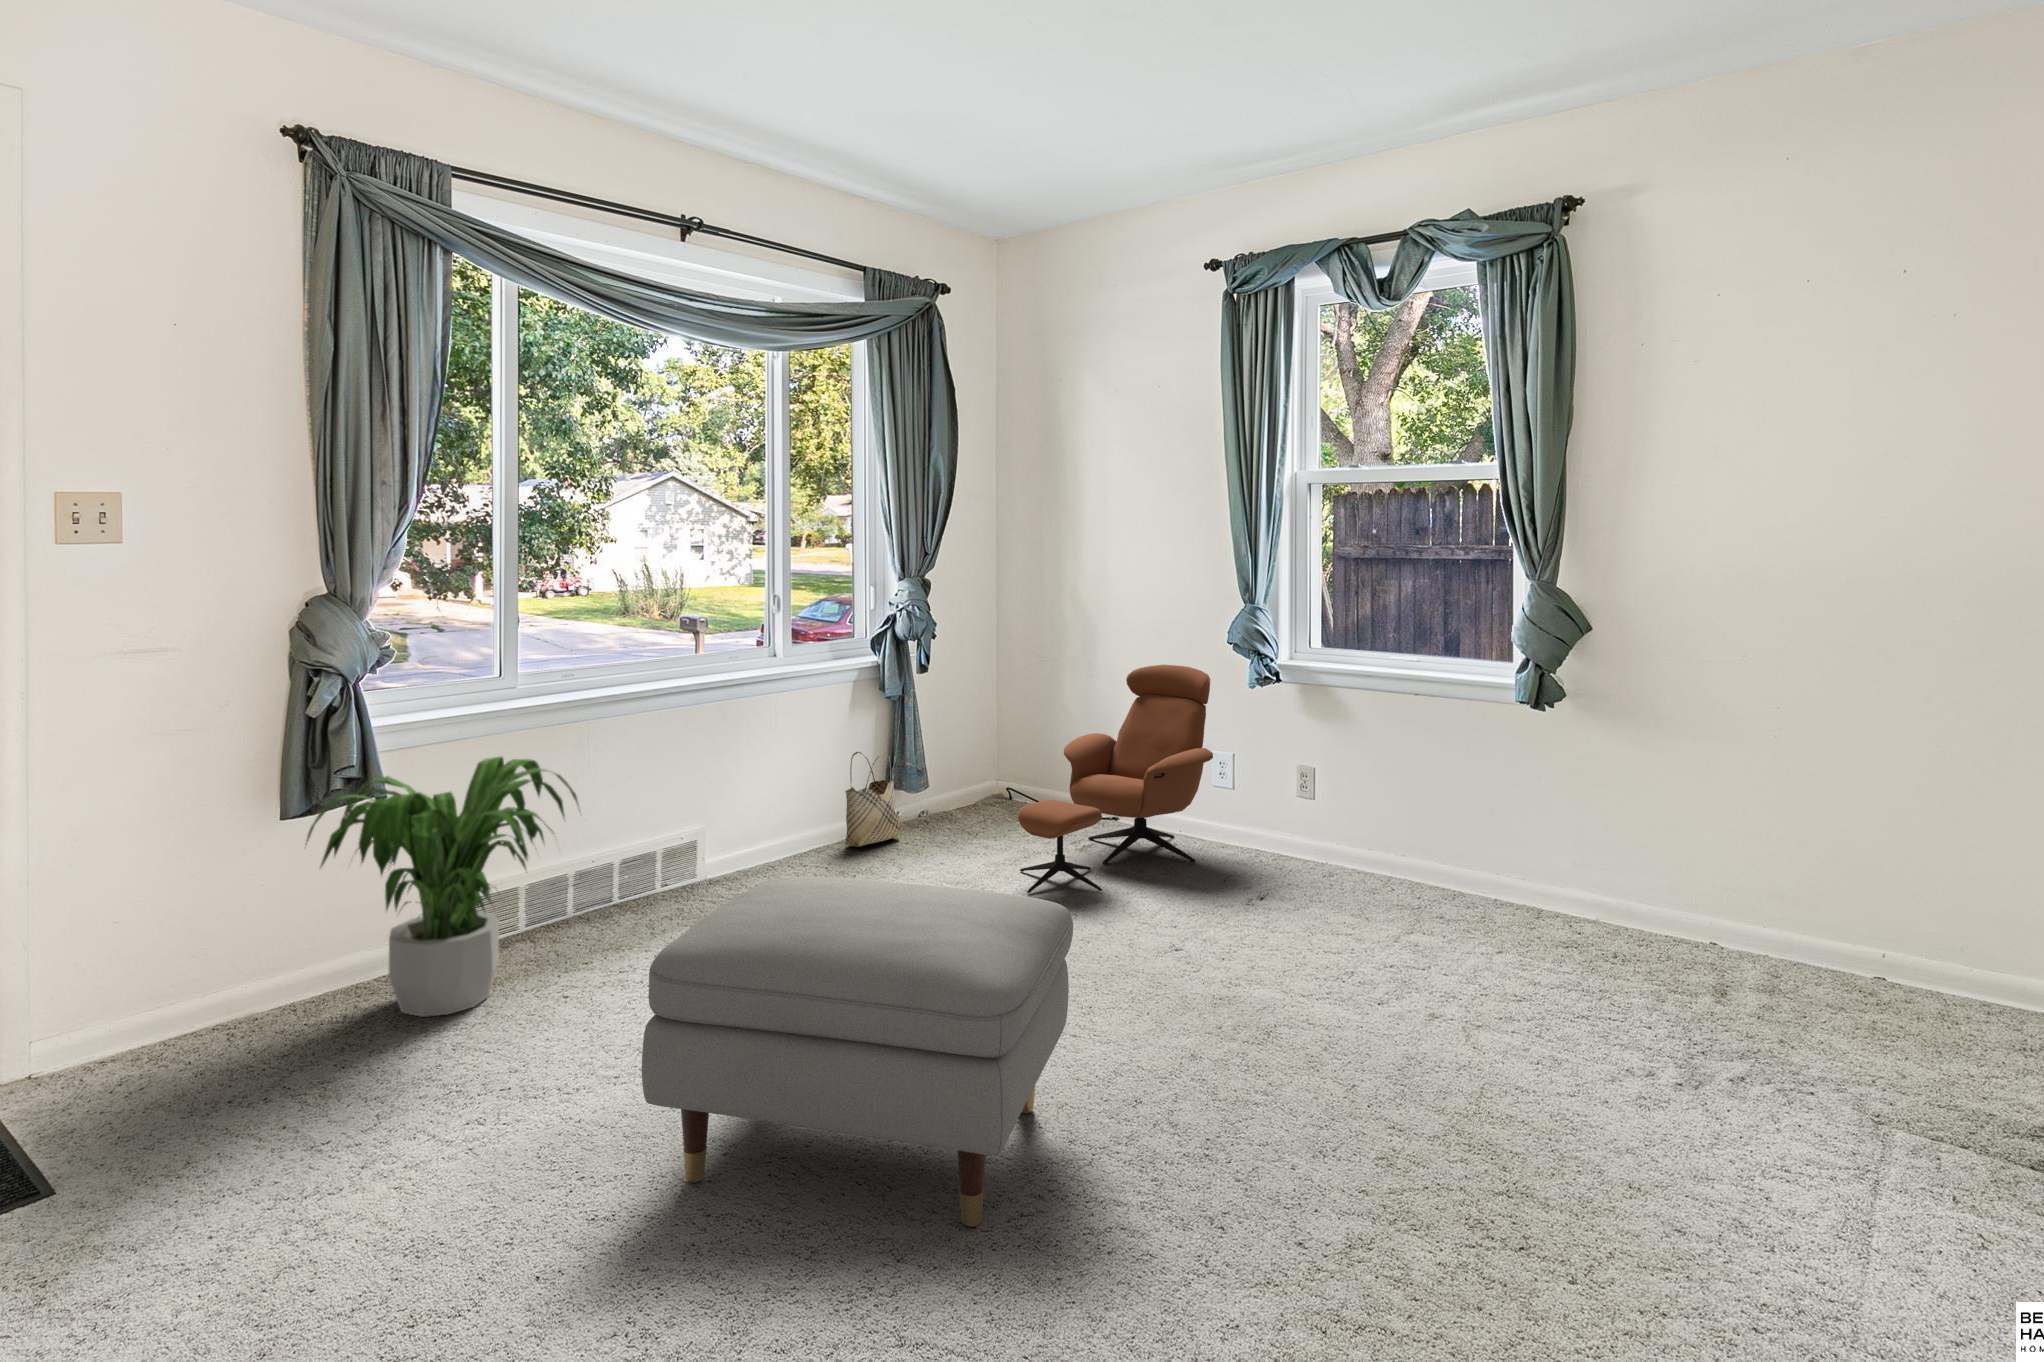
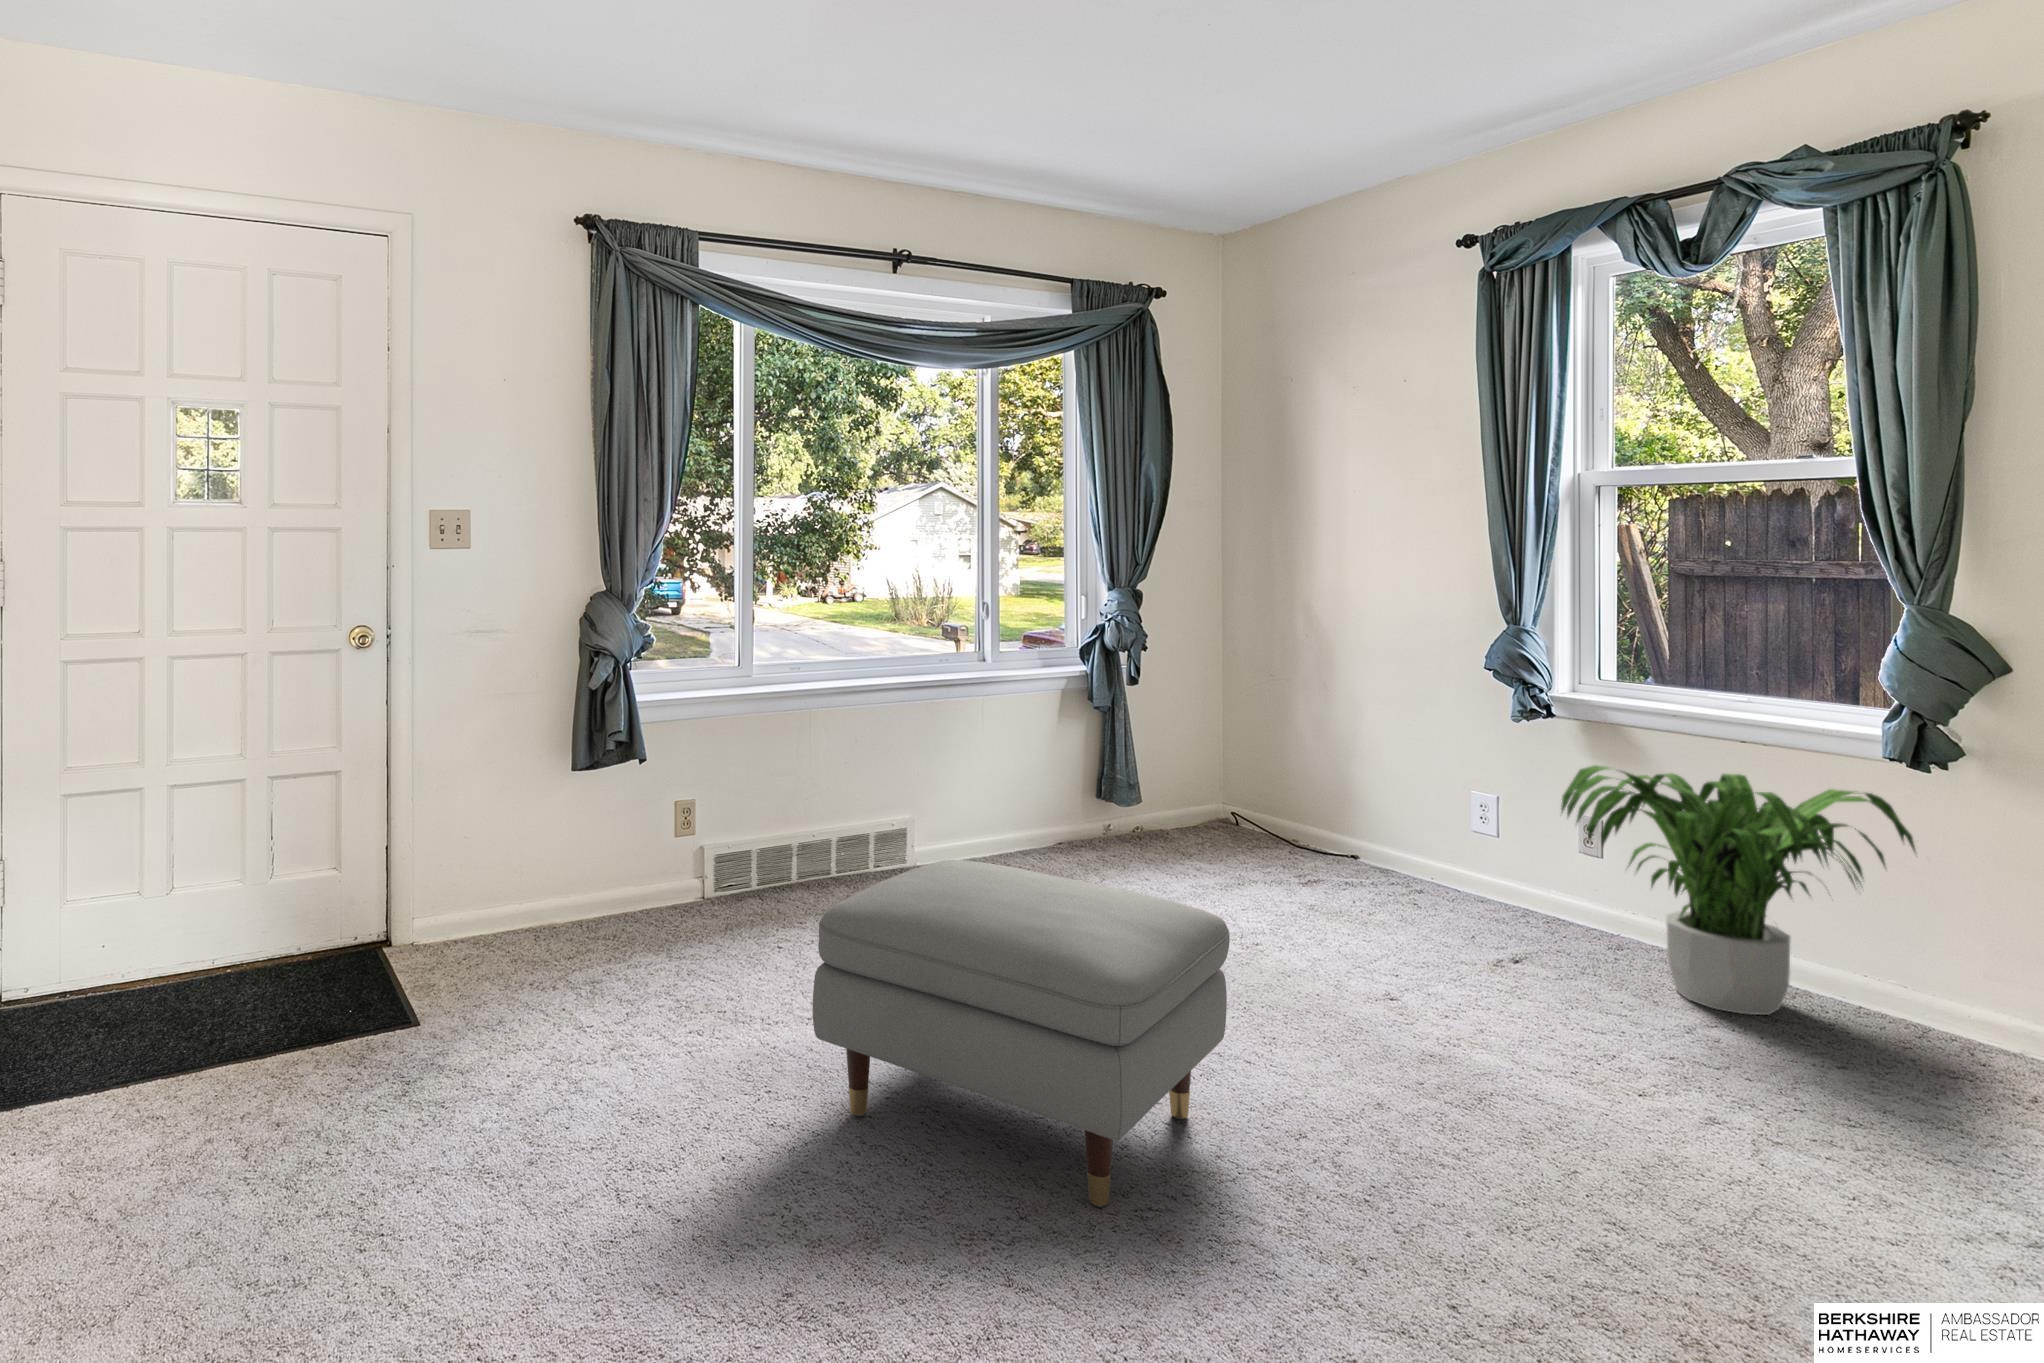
lounge chair: present [1018,665,1213,893] -> none [1229,686,1467,922]
woven basket: present [845,752,900,847] -> none [1058,756,1115,850]
potted plant: present [305,757,578,1017] -> present [1561,765,1917,1015]

